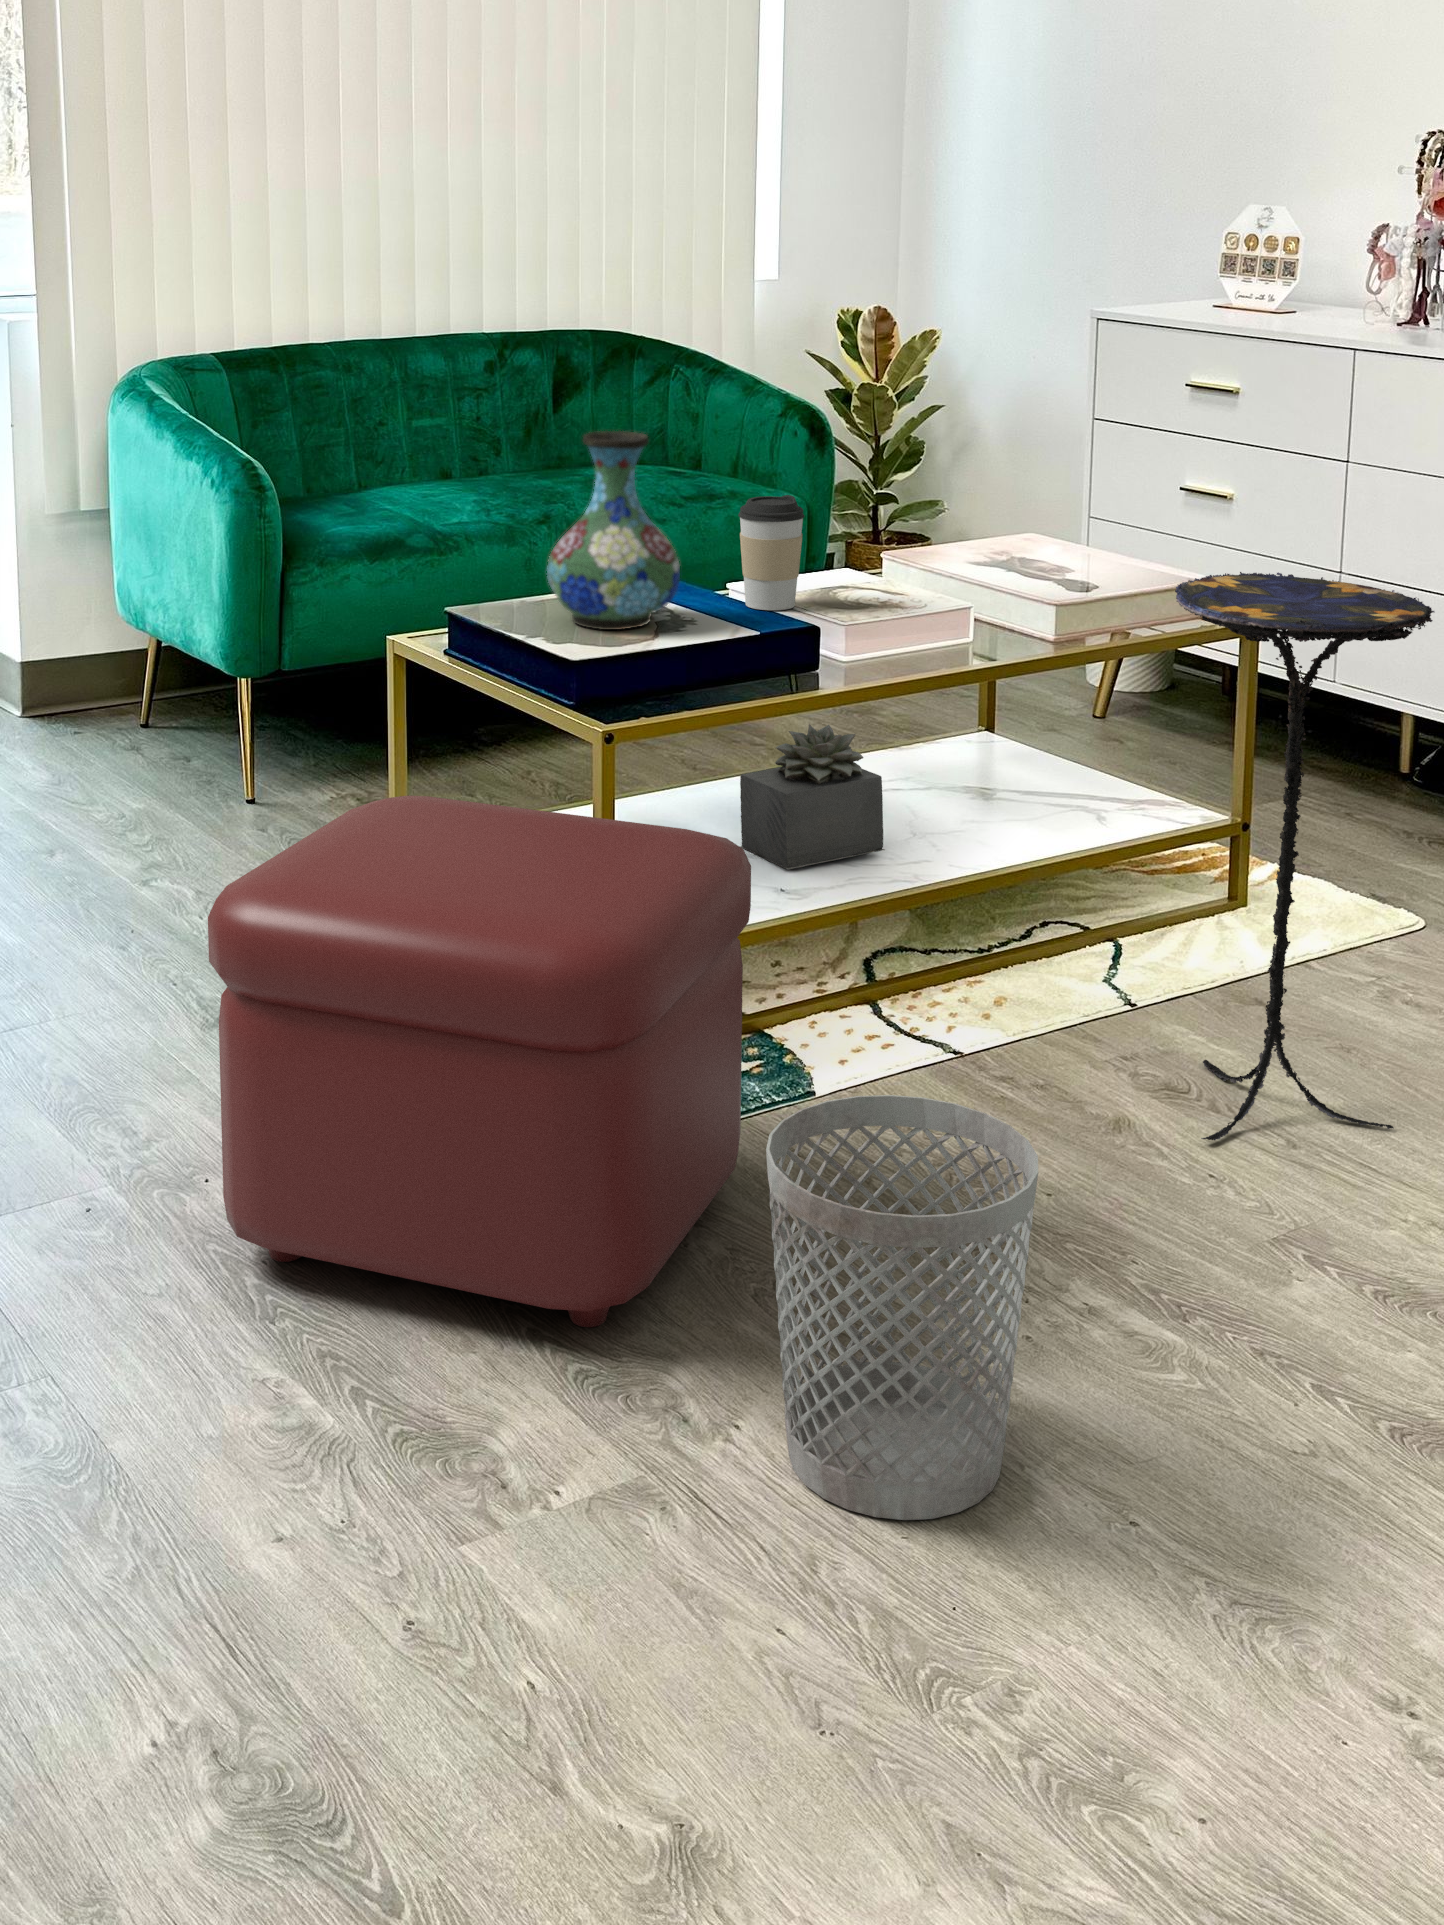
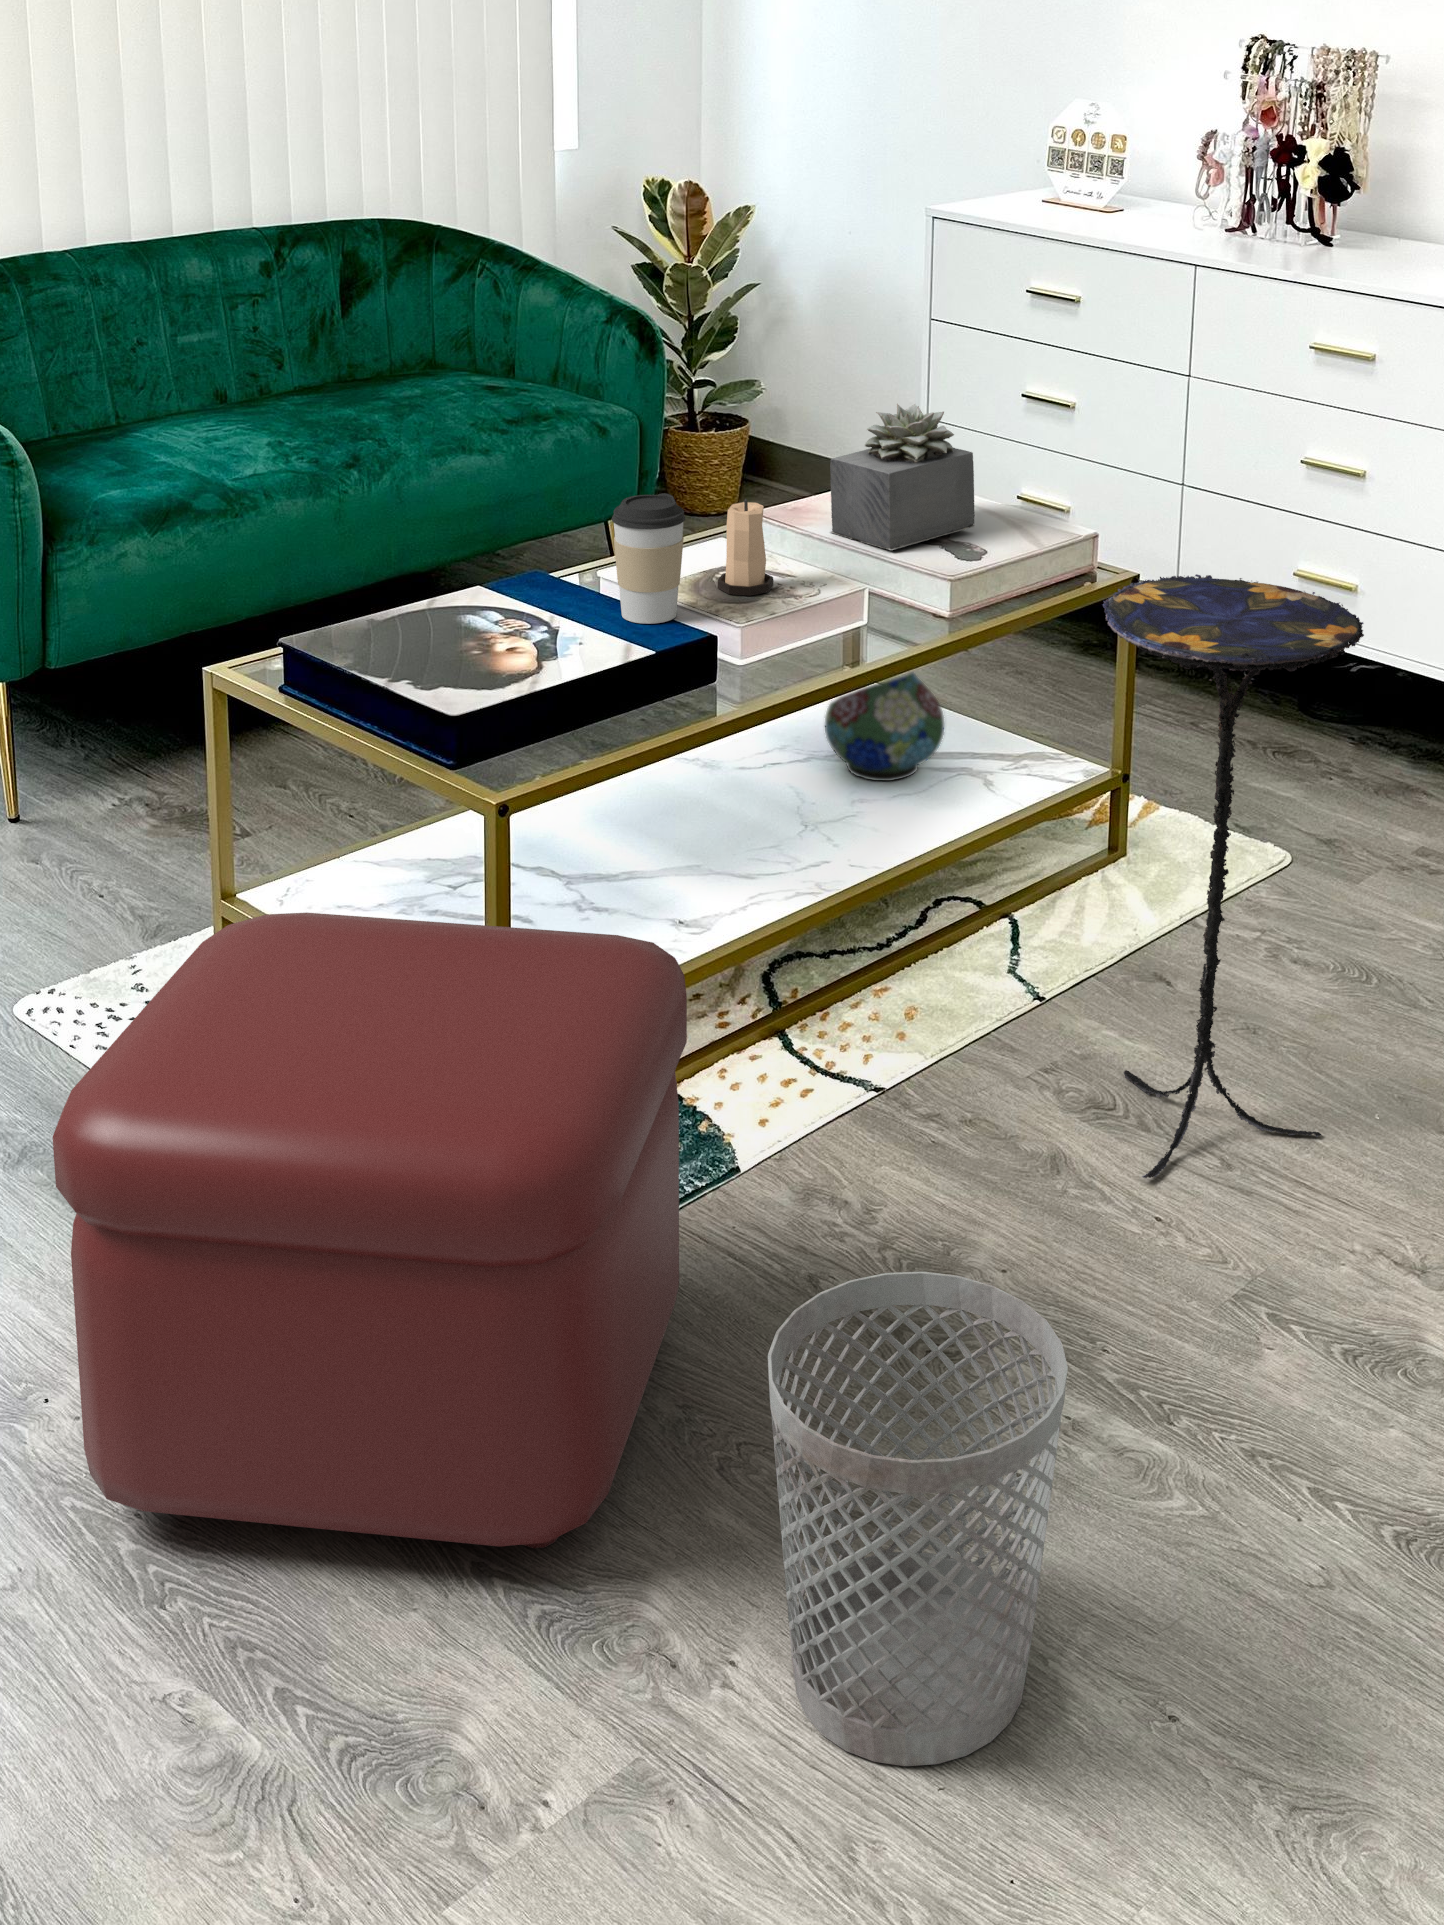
vase: present [547,431,680,630] -> present [825,673,944,781]
candle: none [839,510,890,598] -> present [718,499,773,596]
succulent plant: present [740,724,885,870] -> present [830,404,976,550]

